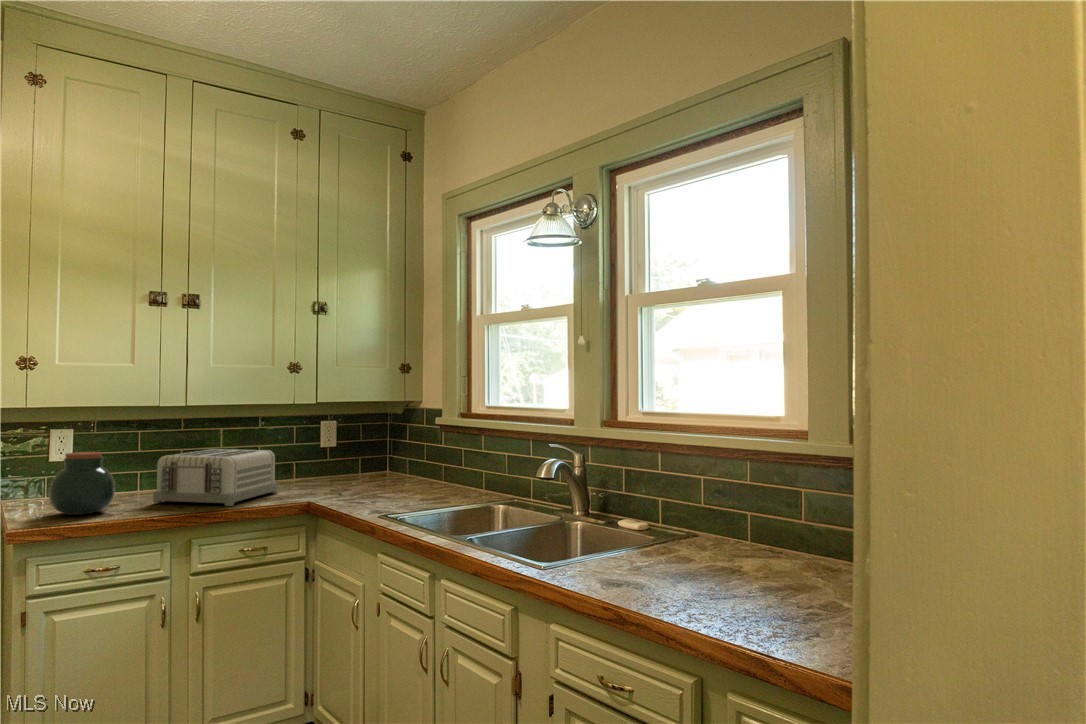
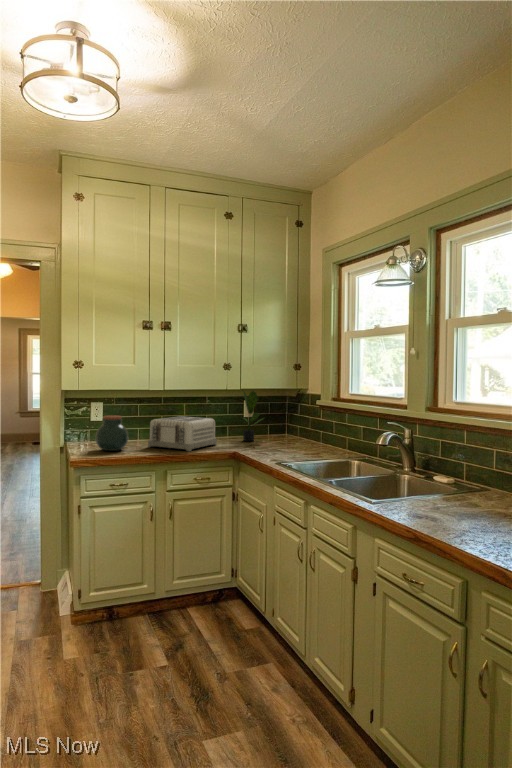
potted plant: none [312,404,356,484] -> present [243,391,262,441]

